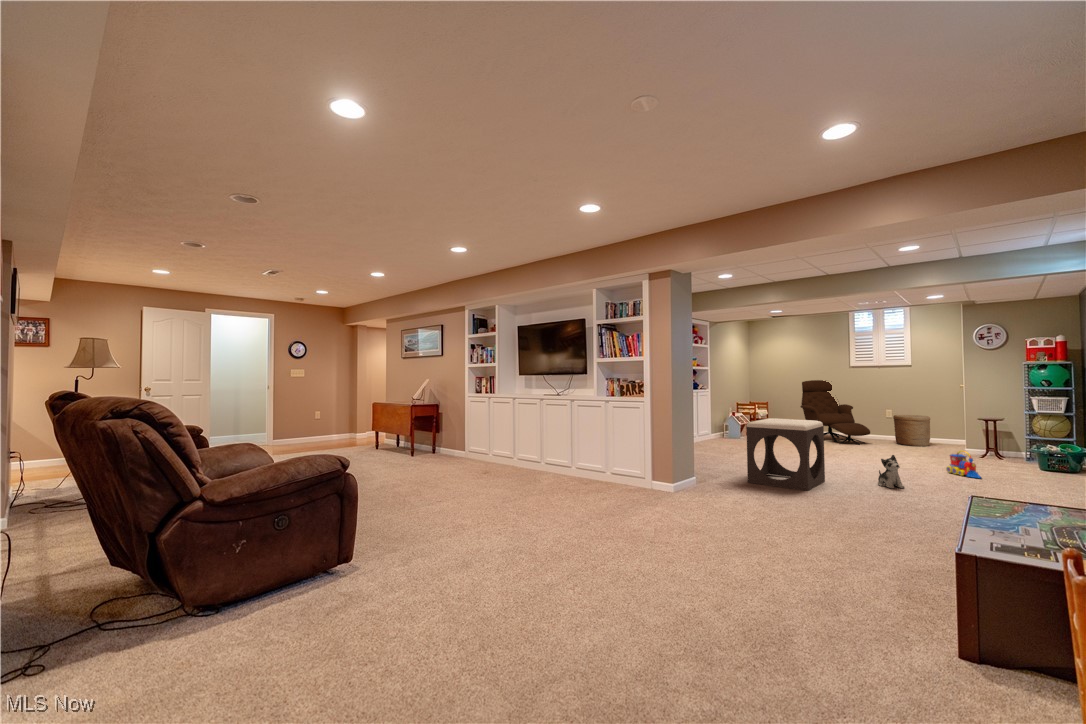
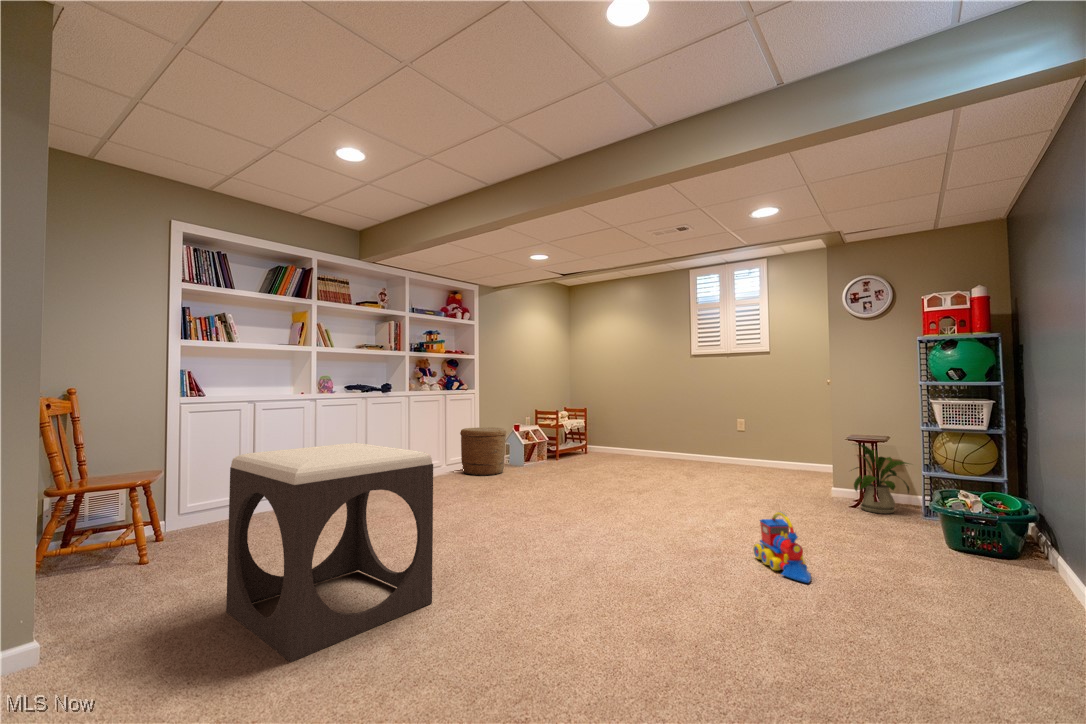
lounge chair: present [800,380,870,445] -> none [620,377,704,478]
woven basket: present [893,415,930,446] -> present [460,427,506,476]
house plant: none [979,422,1020,460] -> present [854,445,909,514]
plush toy: present [878,455,905,488] -> none [535,543,588,640]

